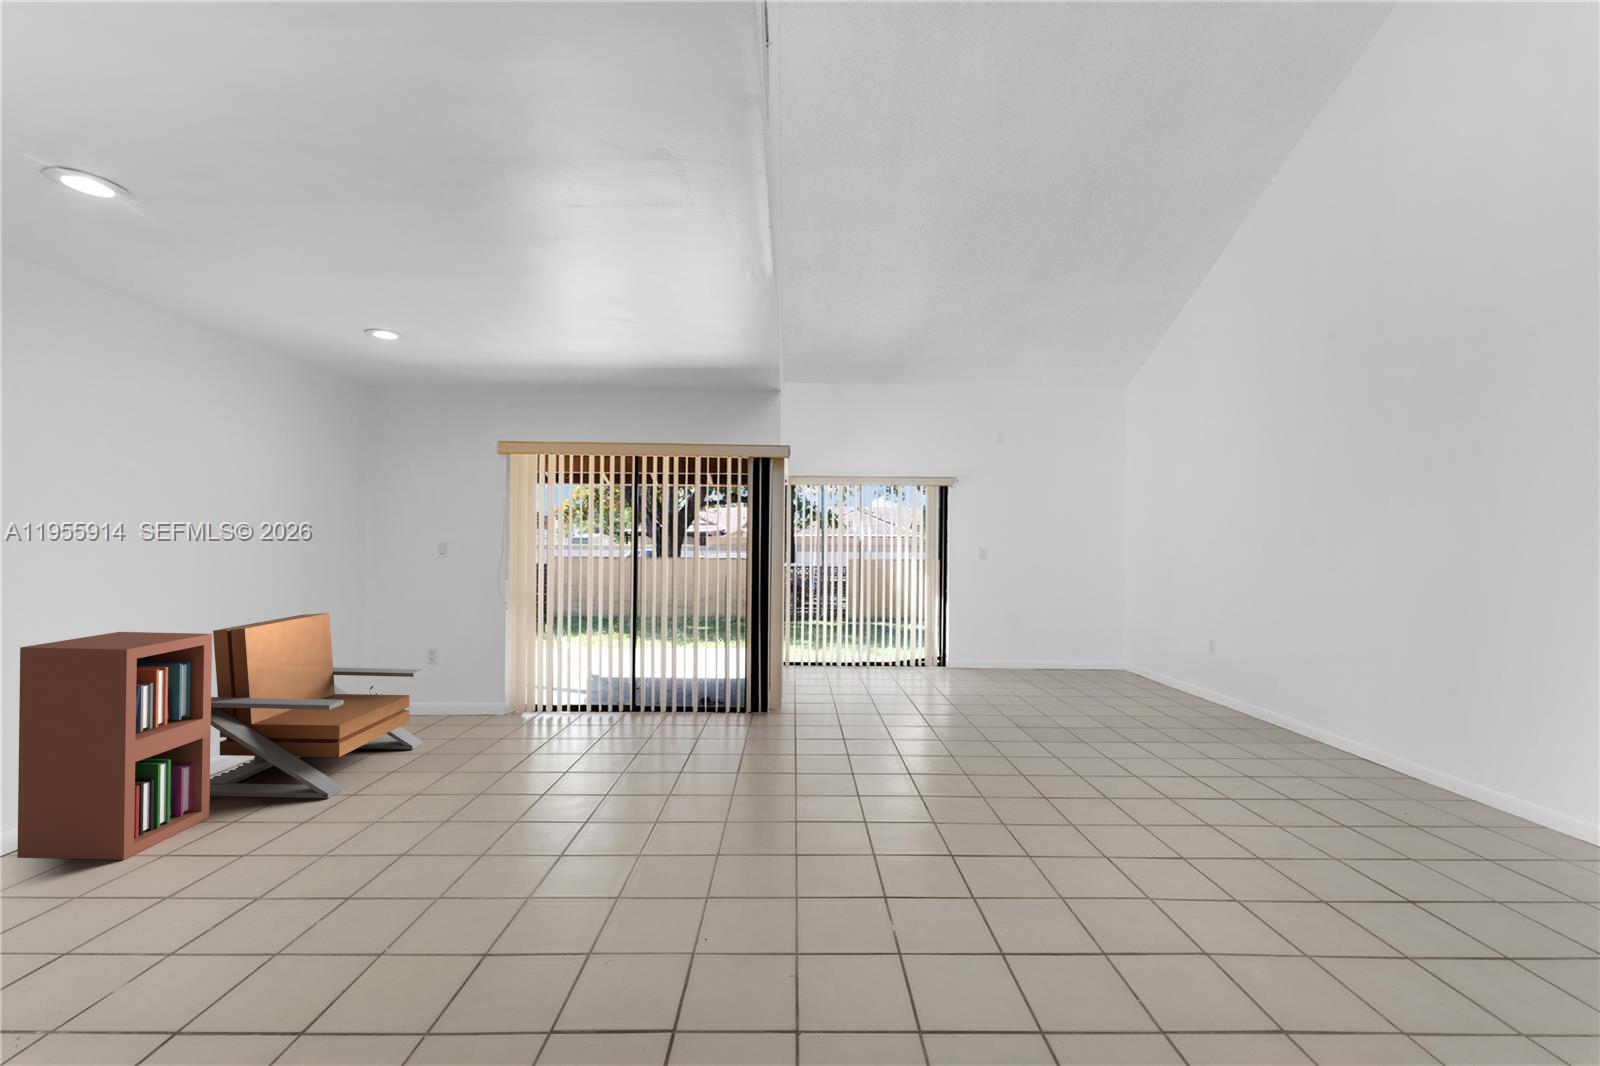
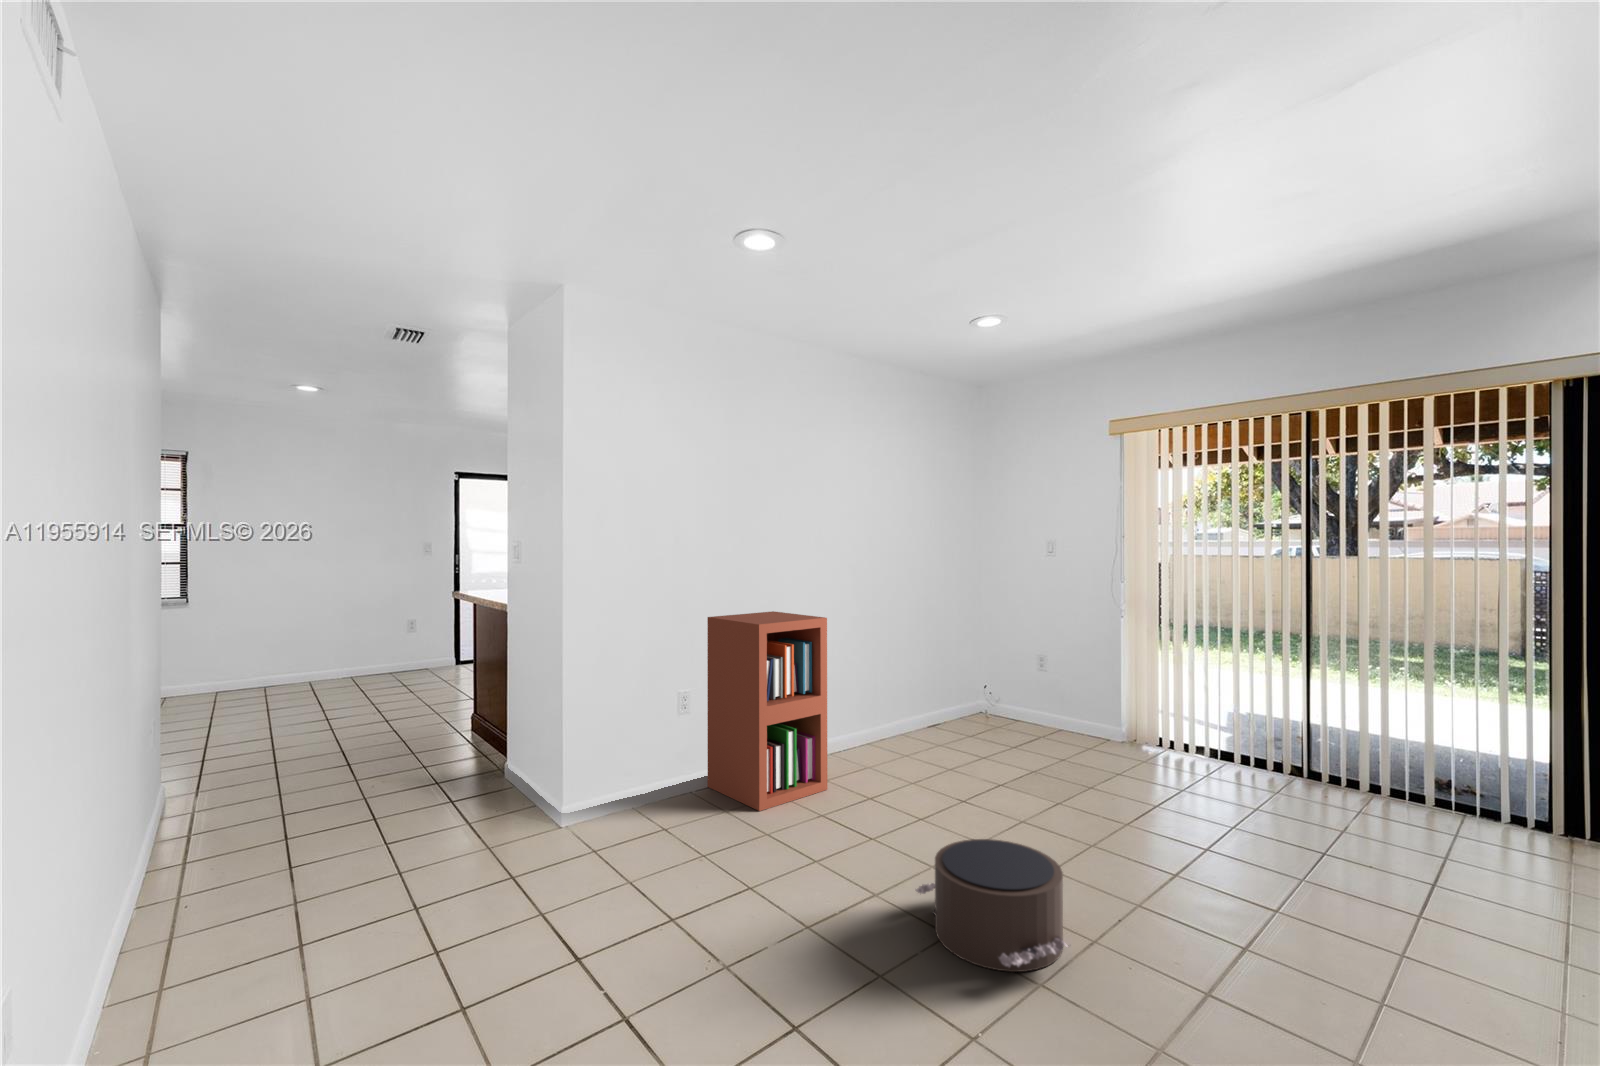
lounge chair: present [210,613,423,798] -> none [818,609,1025,799]
pouf: none [358,800,500,898] -> present [916,839,1068,972]

